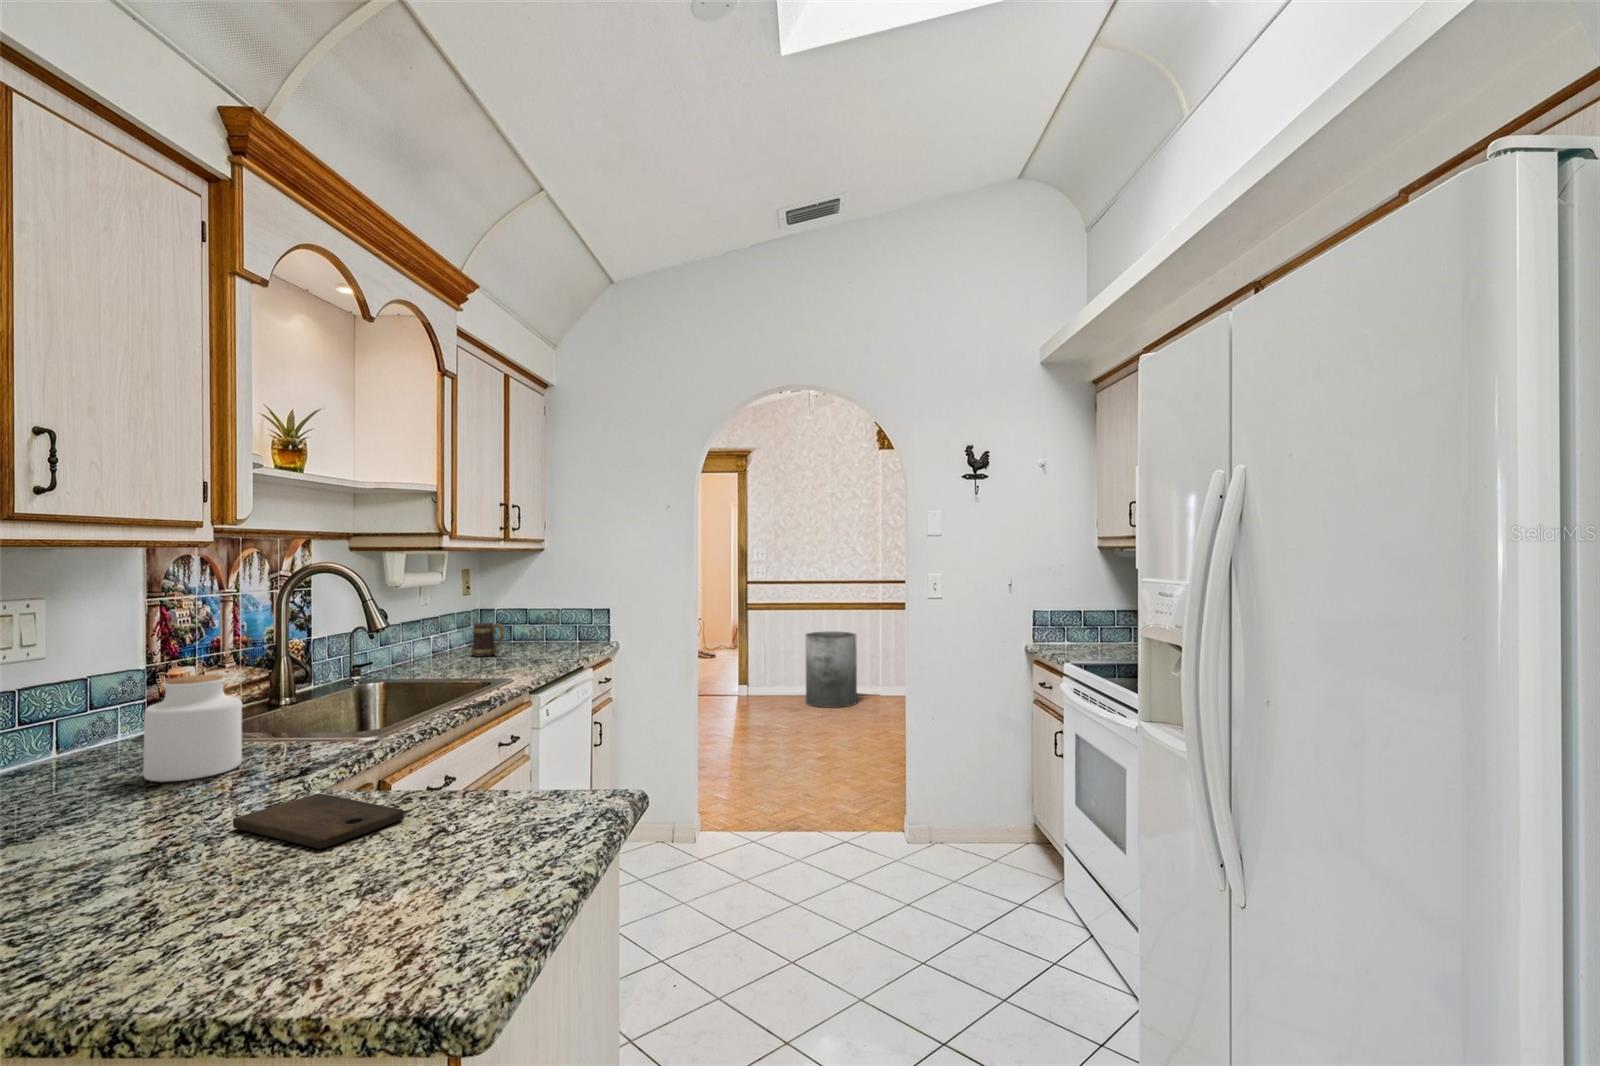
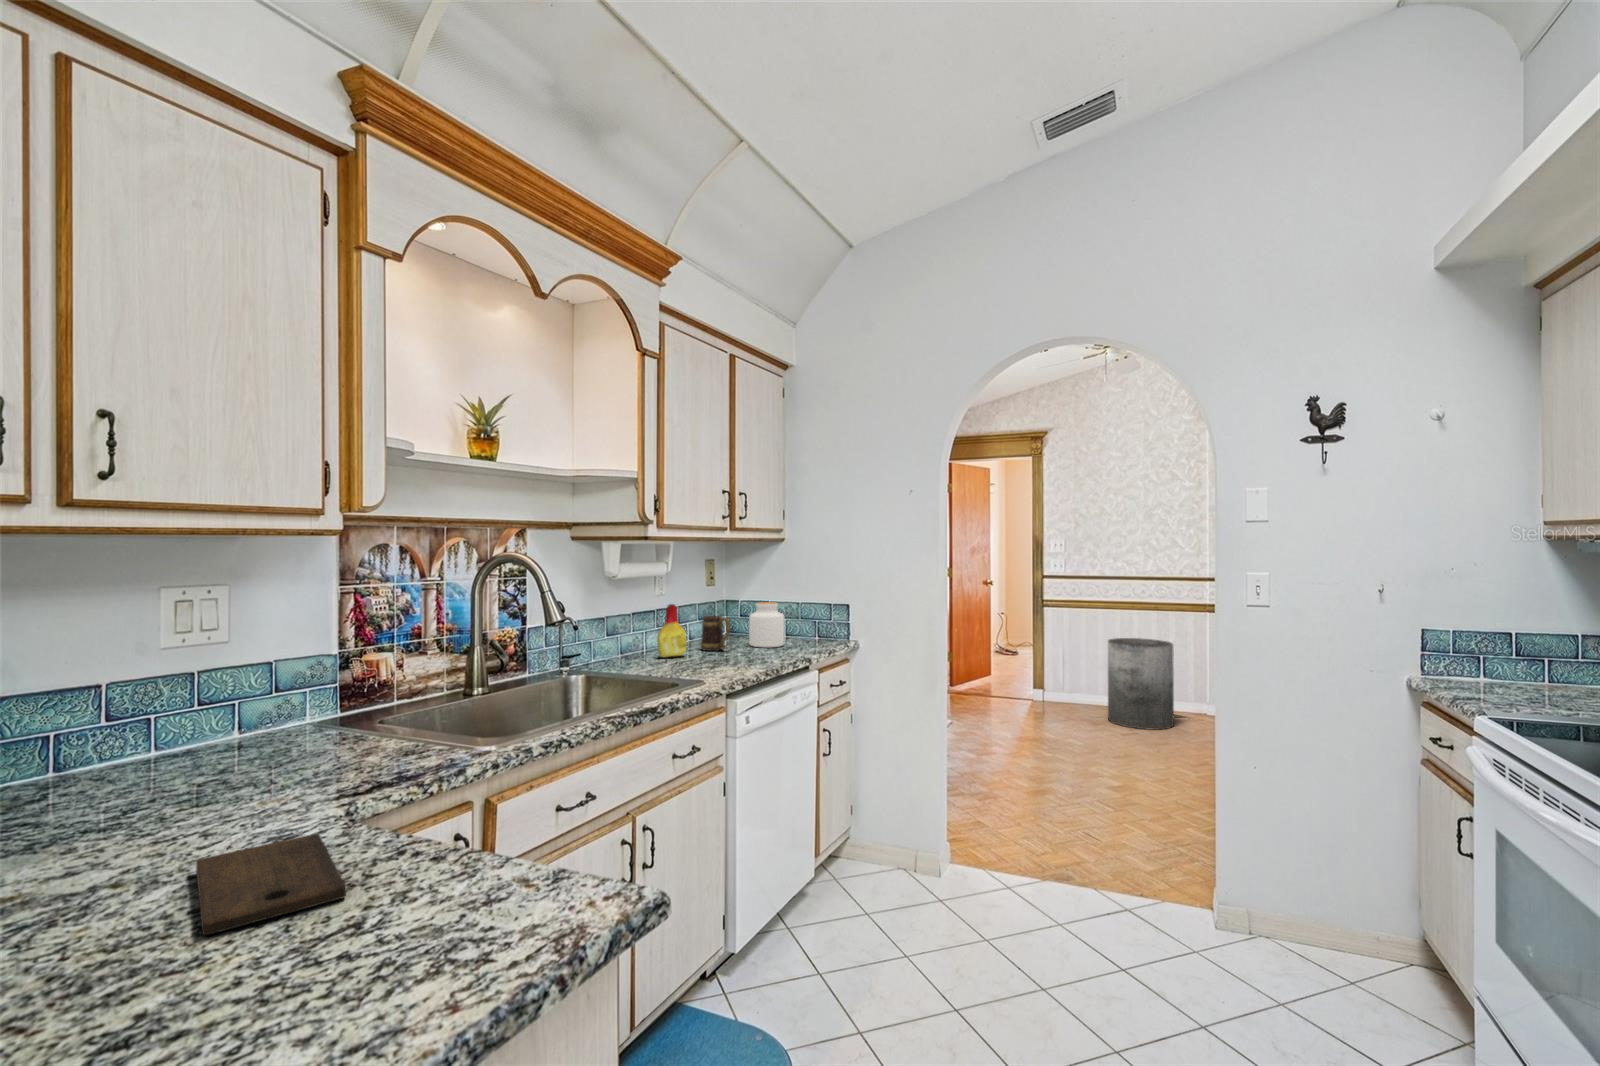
bottle: none [435,612,464,664] -> present [657,604,687,657]
jar: present [143,674,242,782] -> present [749,602,784,647]

